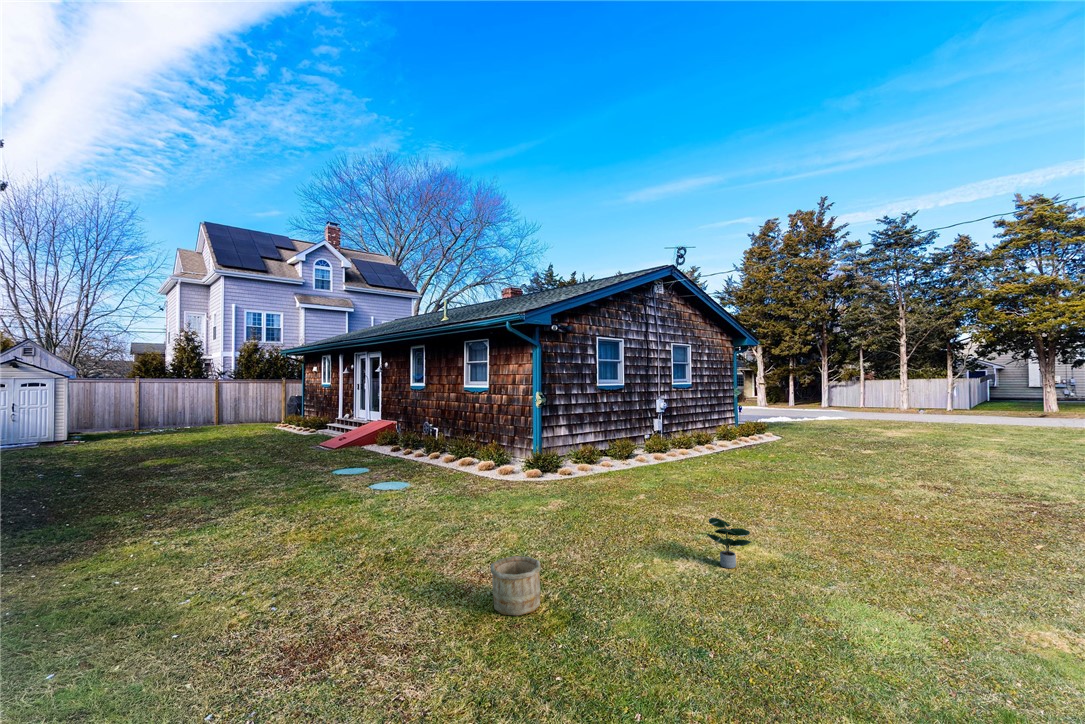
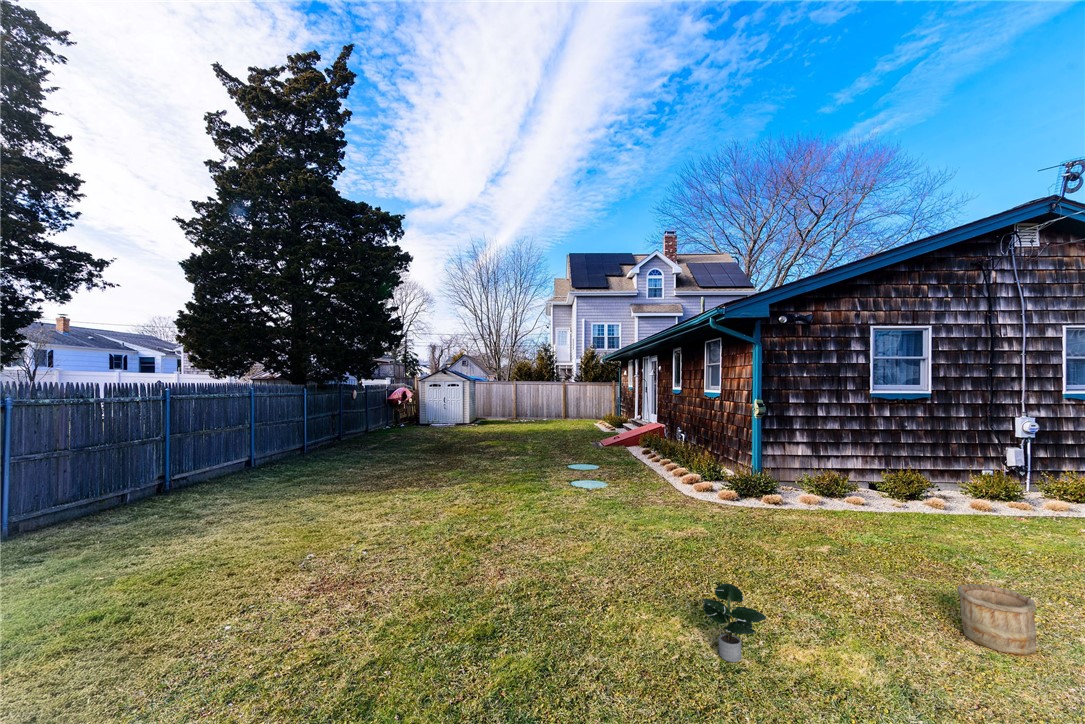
wooden bucket: present [491,556,541,615] -> present [957,584,1036,655]

